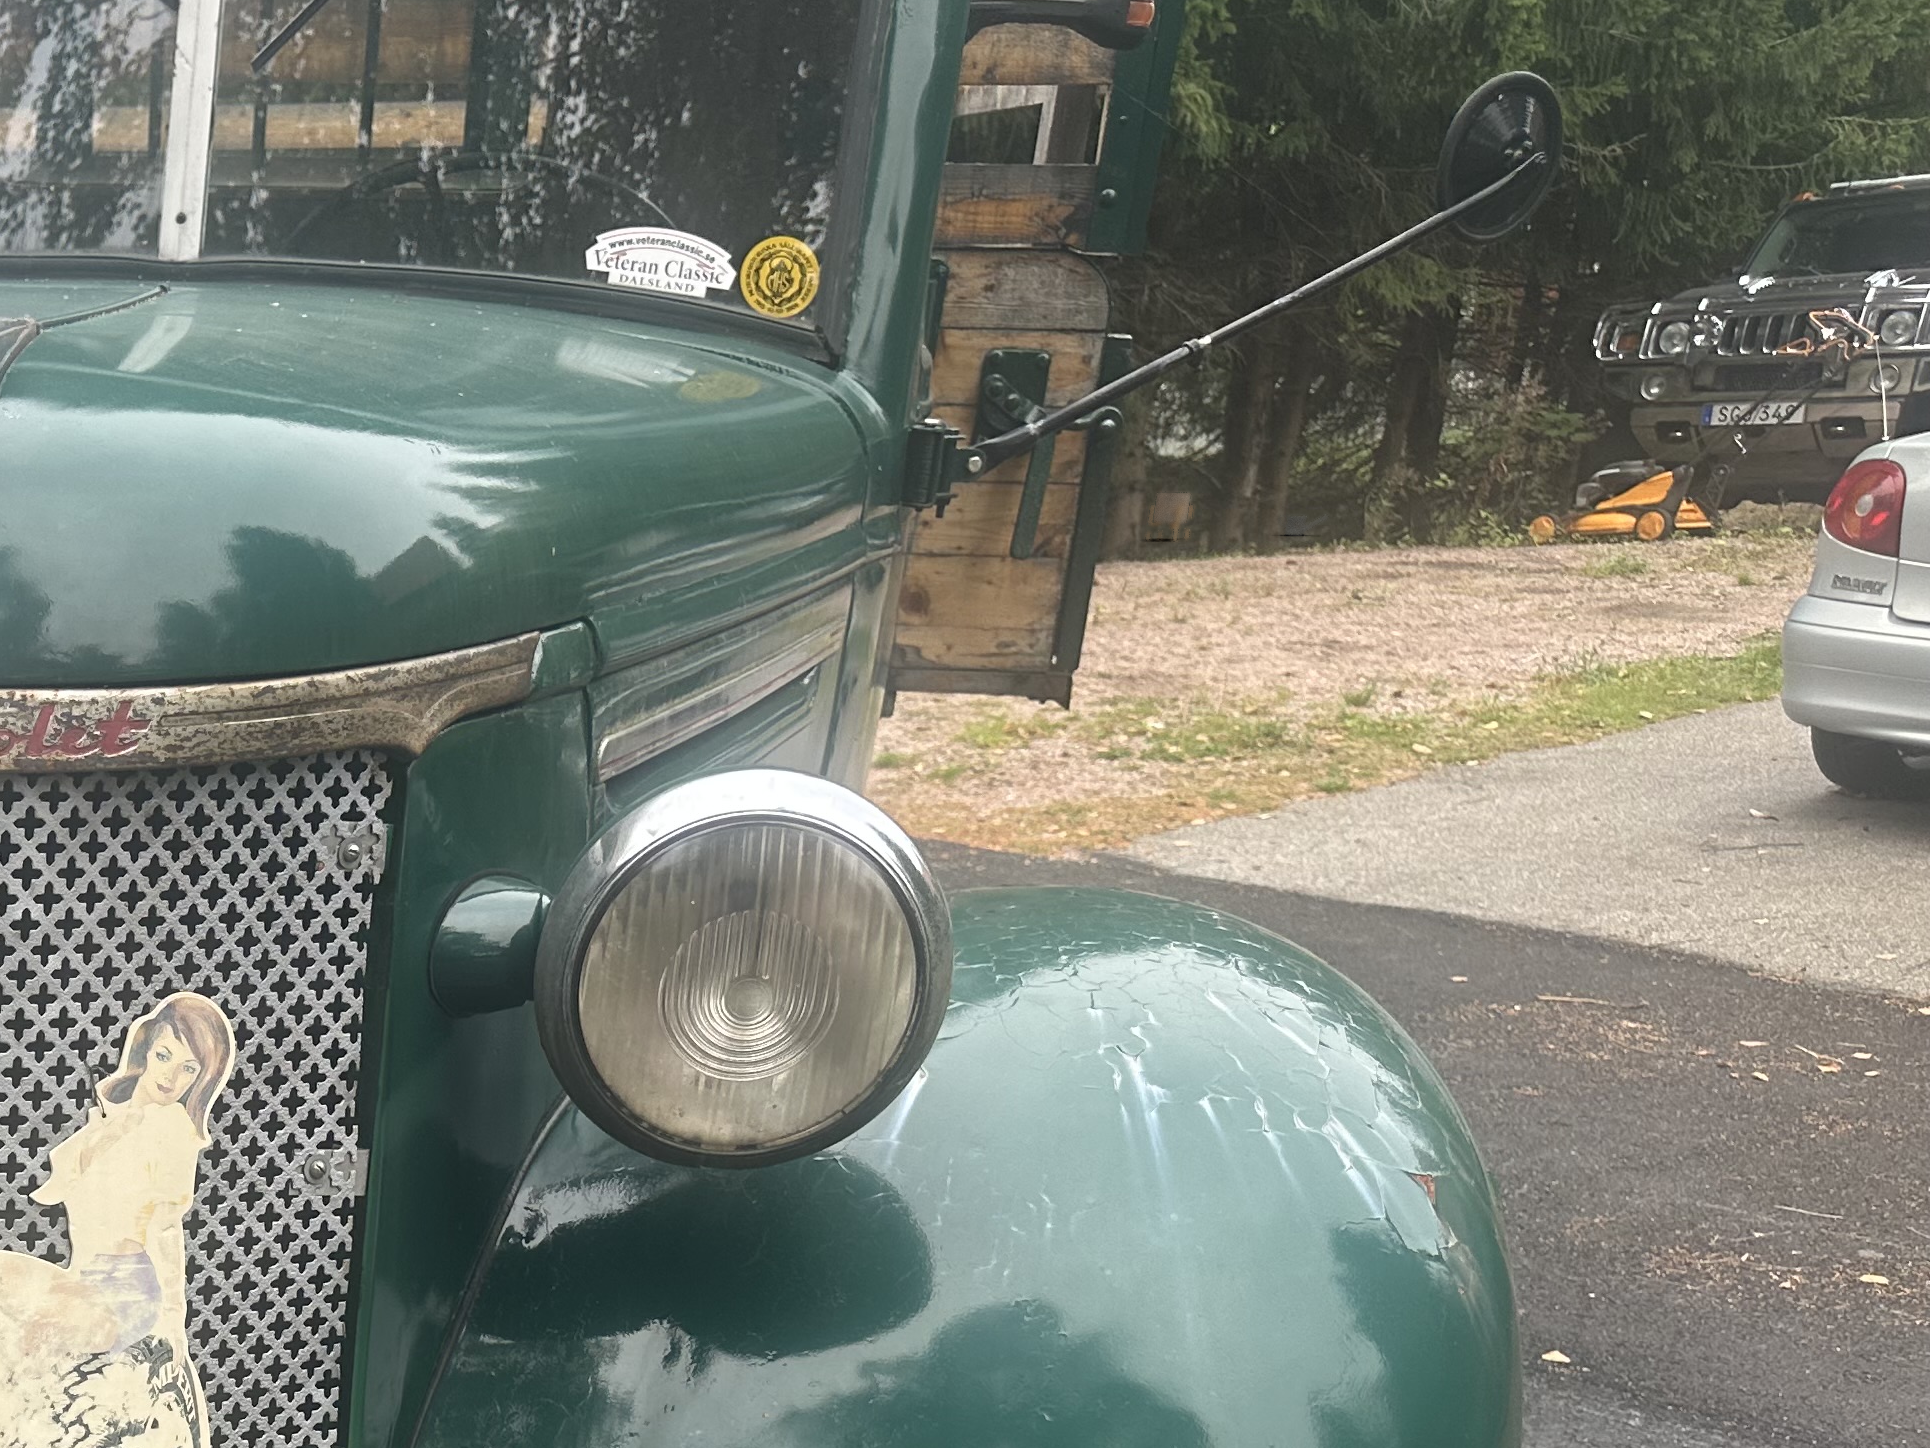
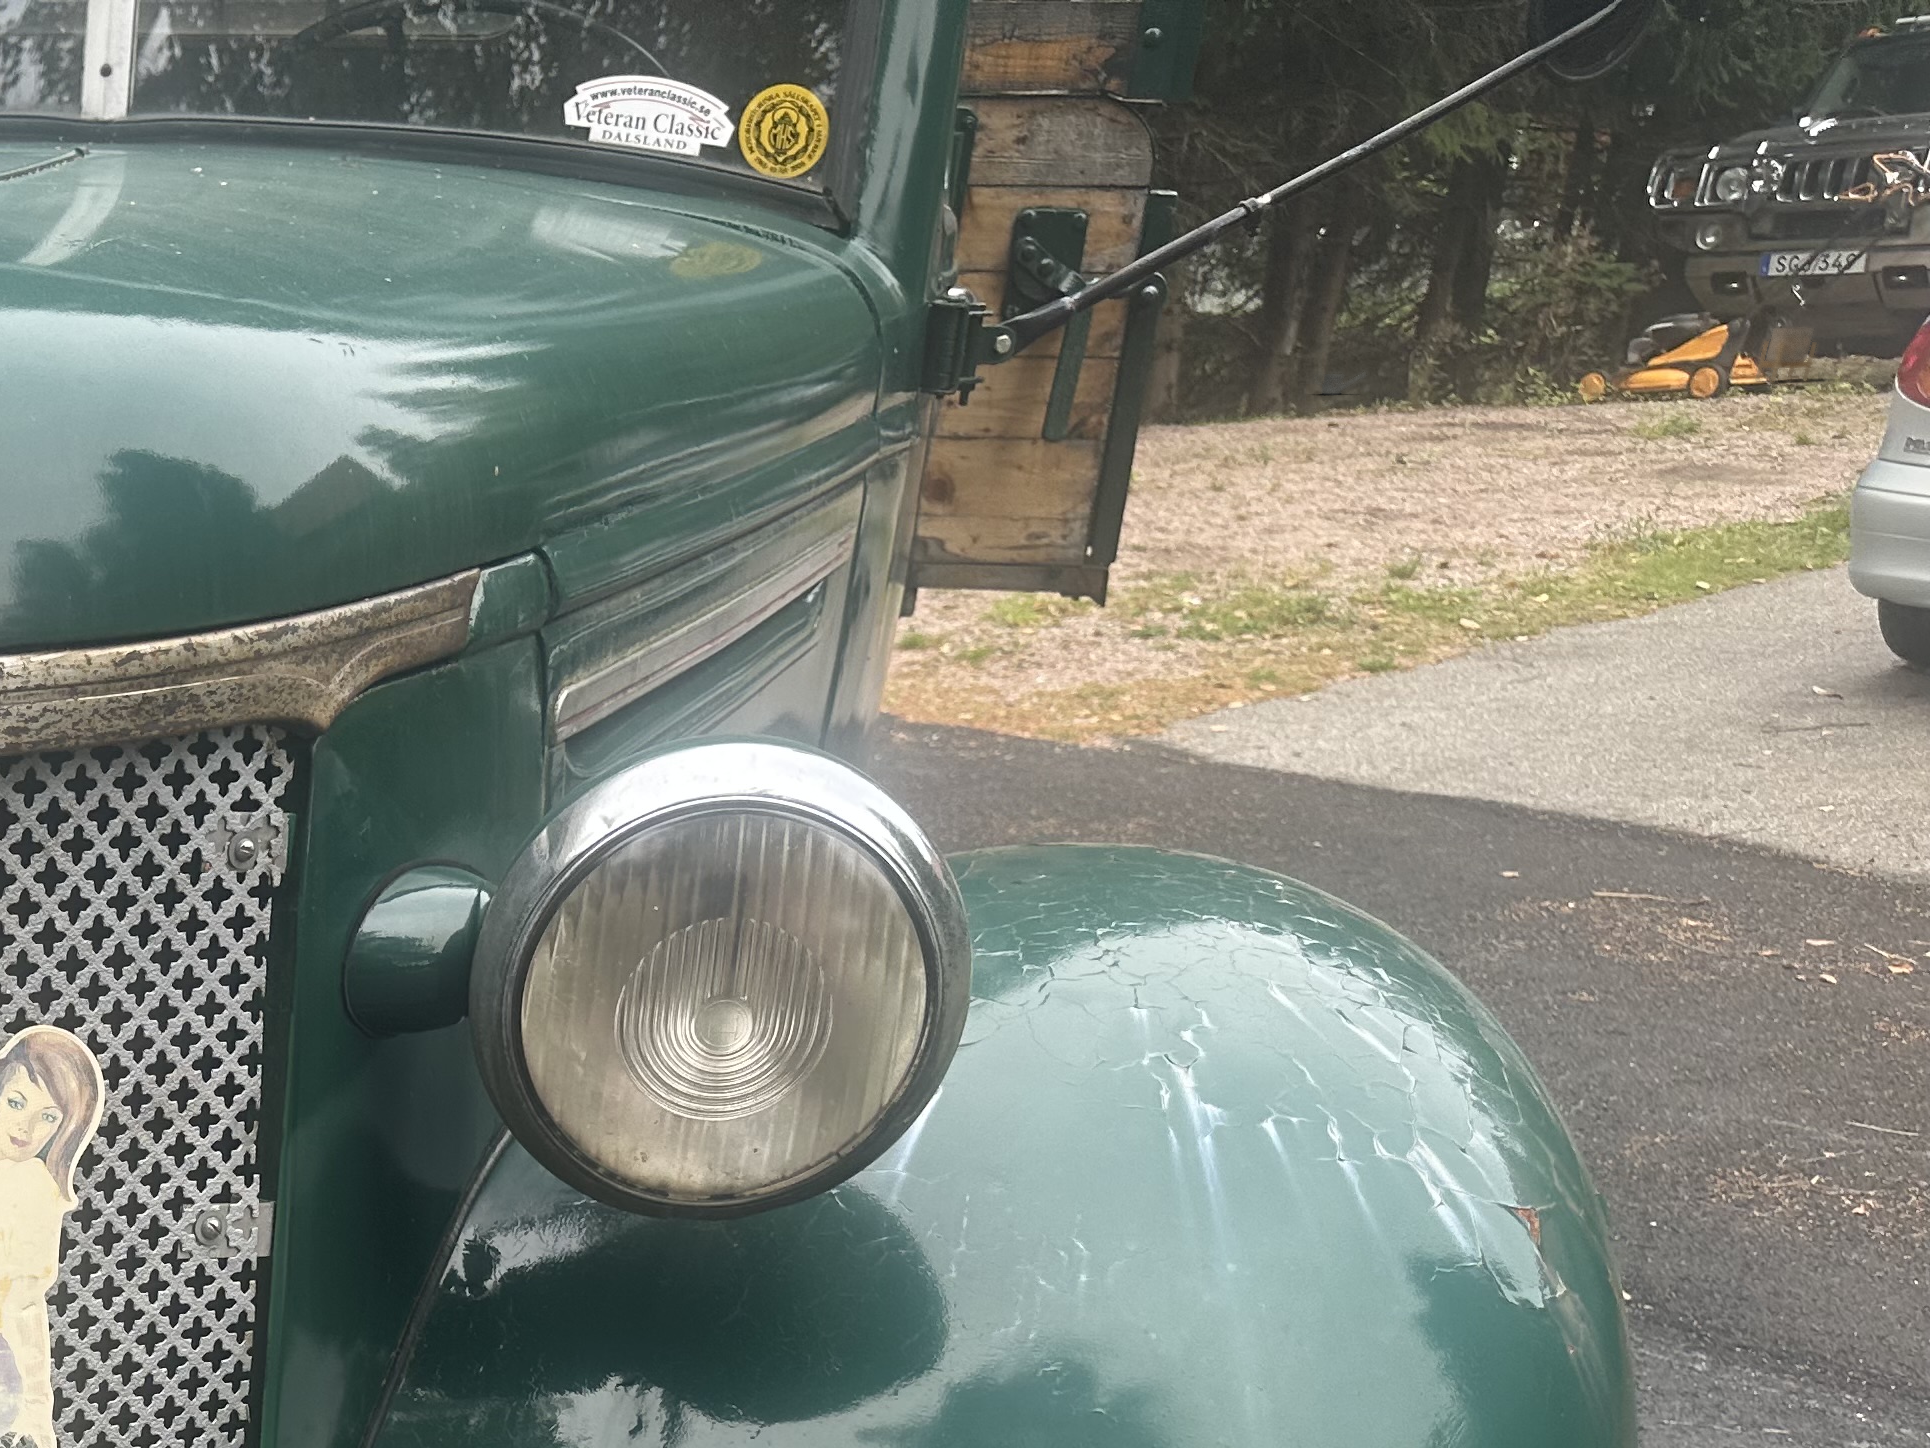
planter: present [1147,493,1192,539] -> present [1756,328,1816,381]

